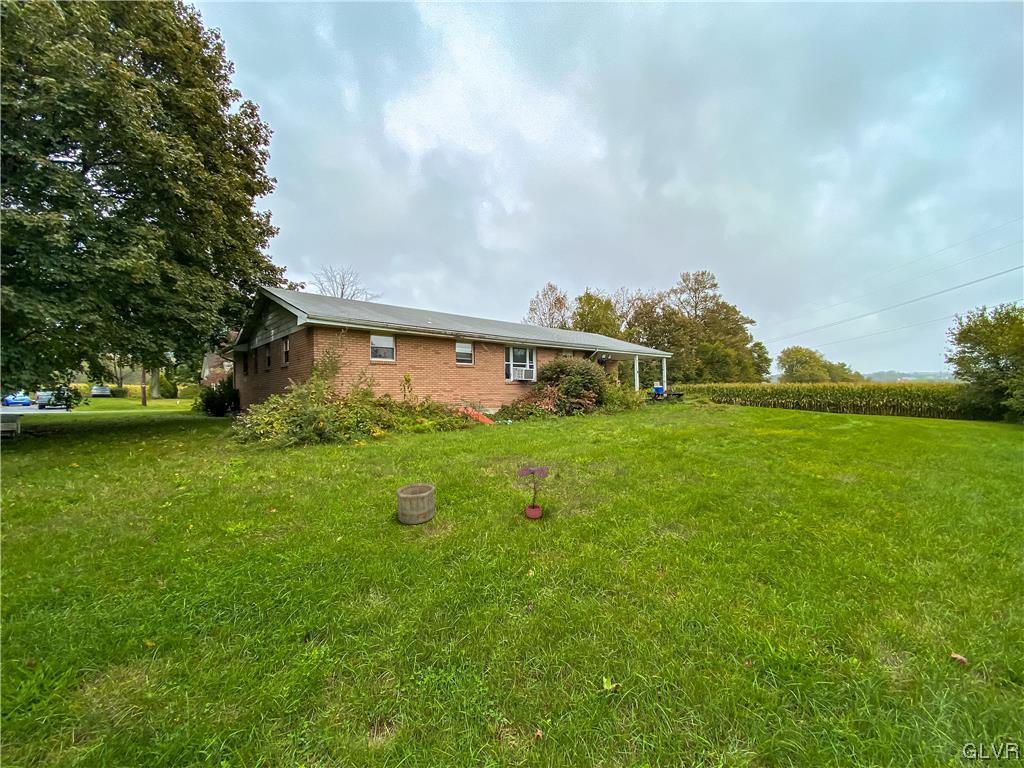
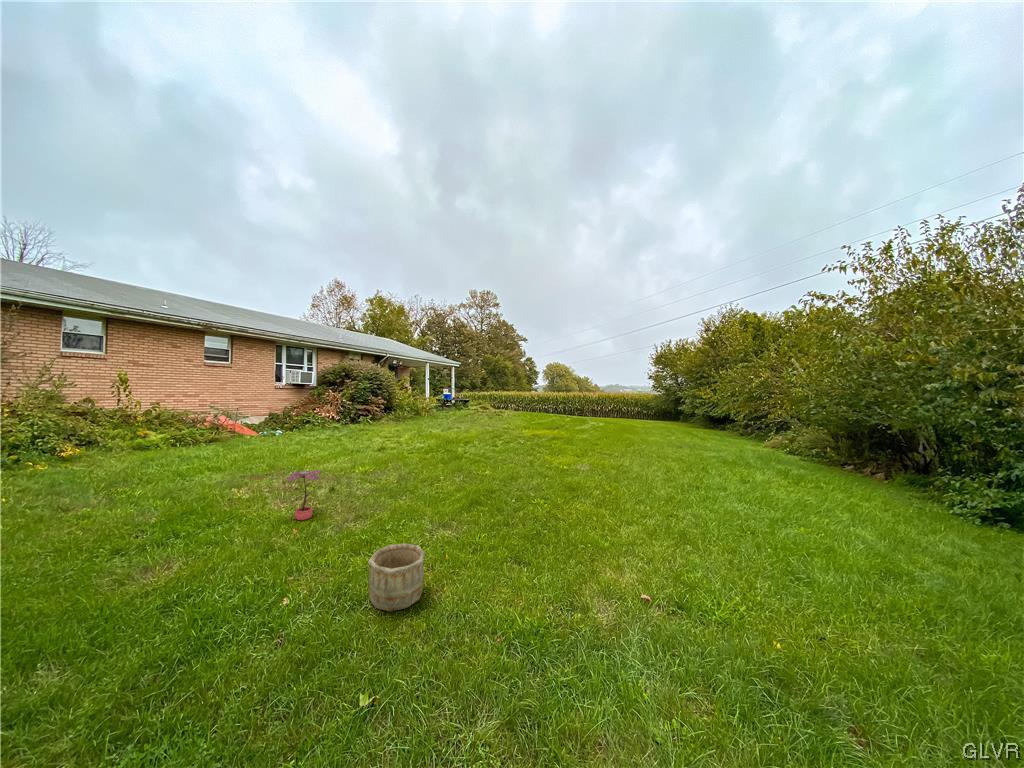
wooden bucket: present [396,483,435,524] -> present [368,543,425,612]

